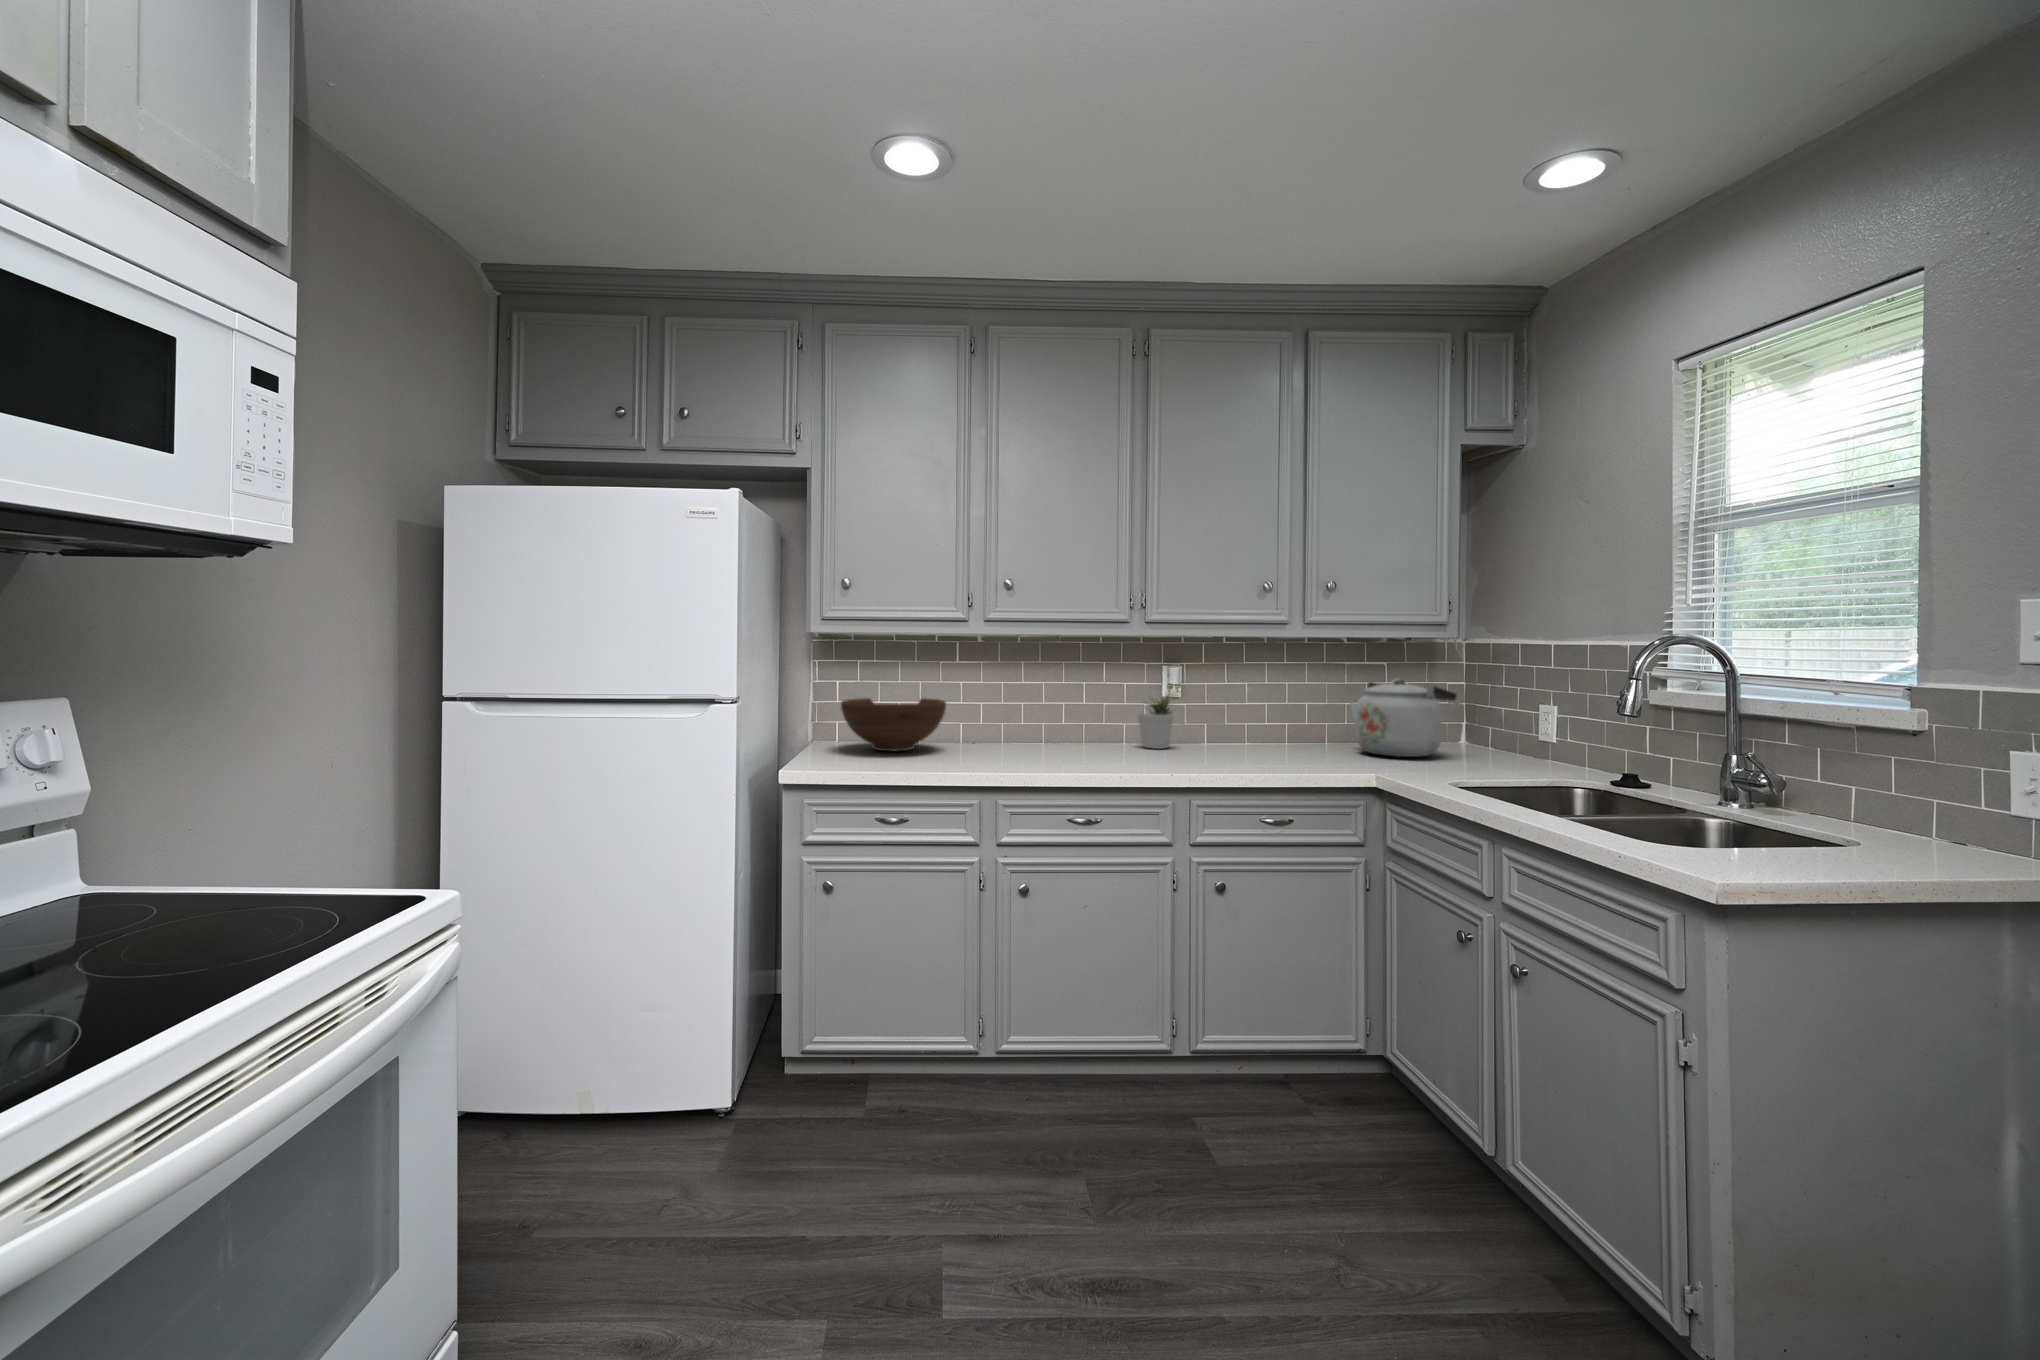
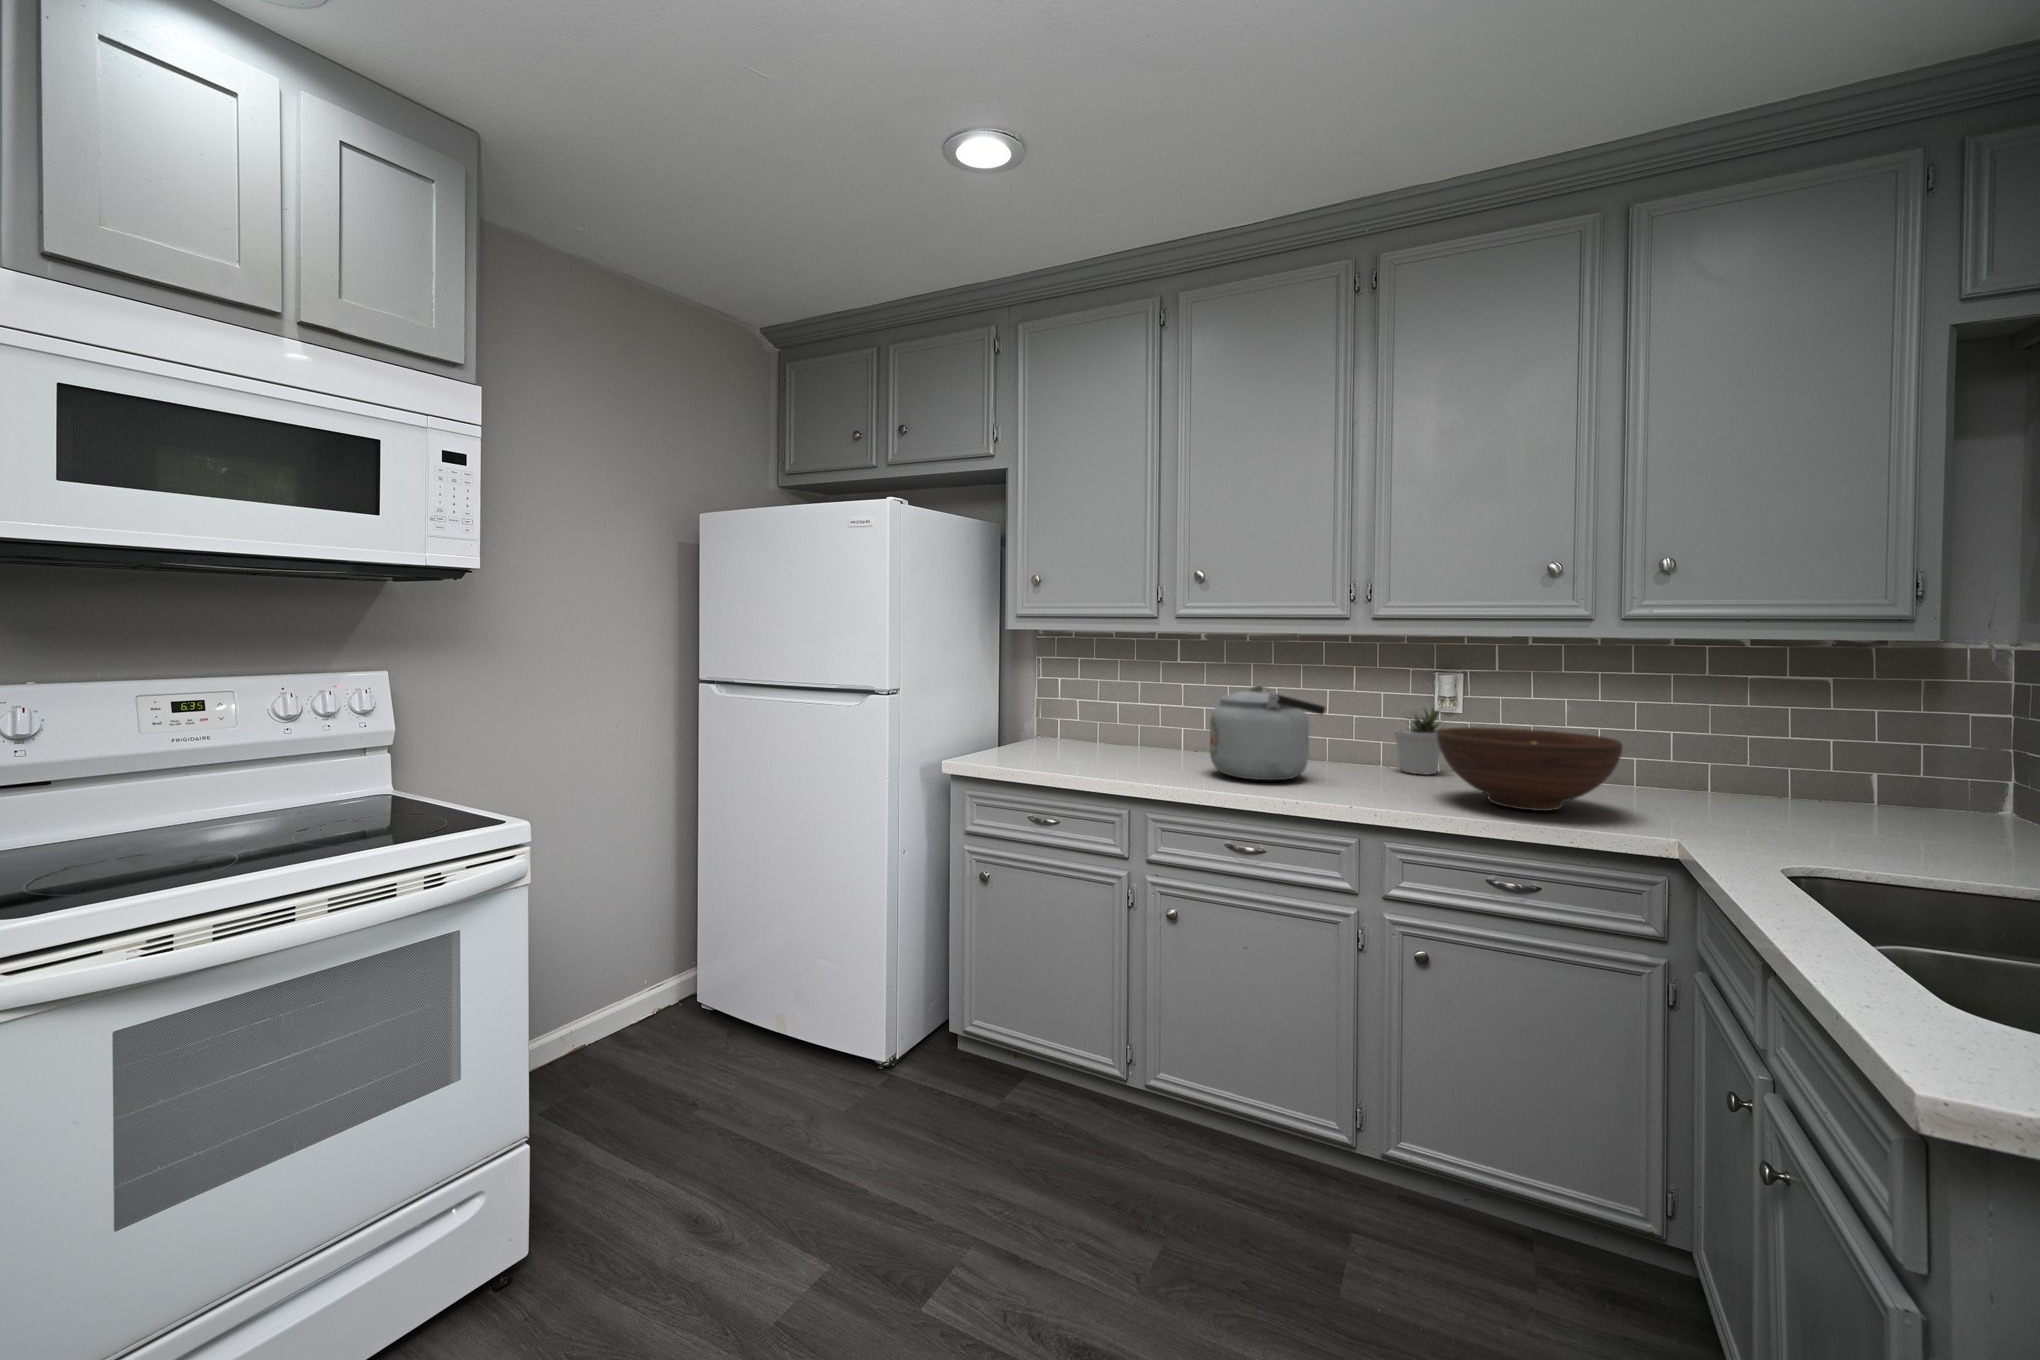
kettle: present [1350,679,1457,757] -> present [1210,685,1325,780]
fruit bowl: present [841,698,946,751] -> present [1437,727,1622,811]

